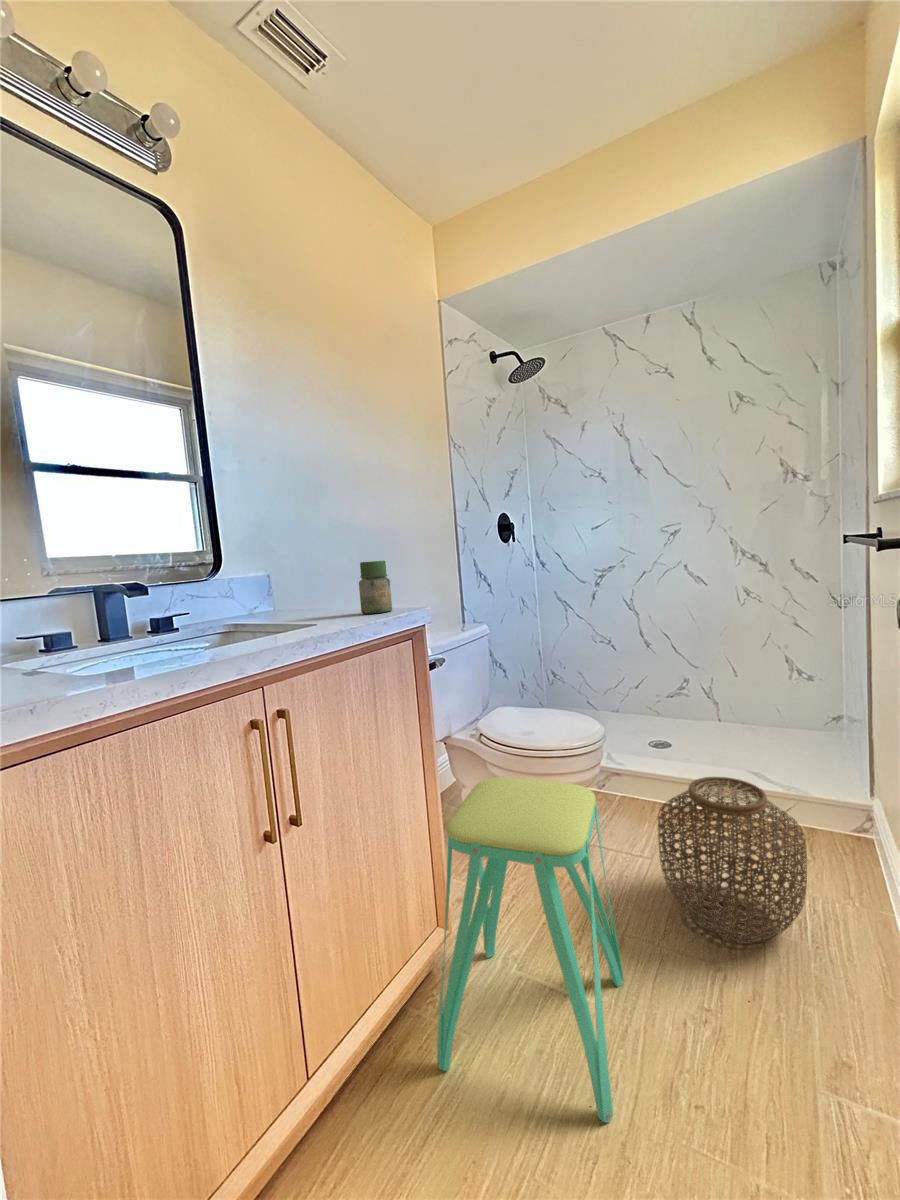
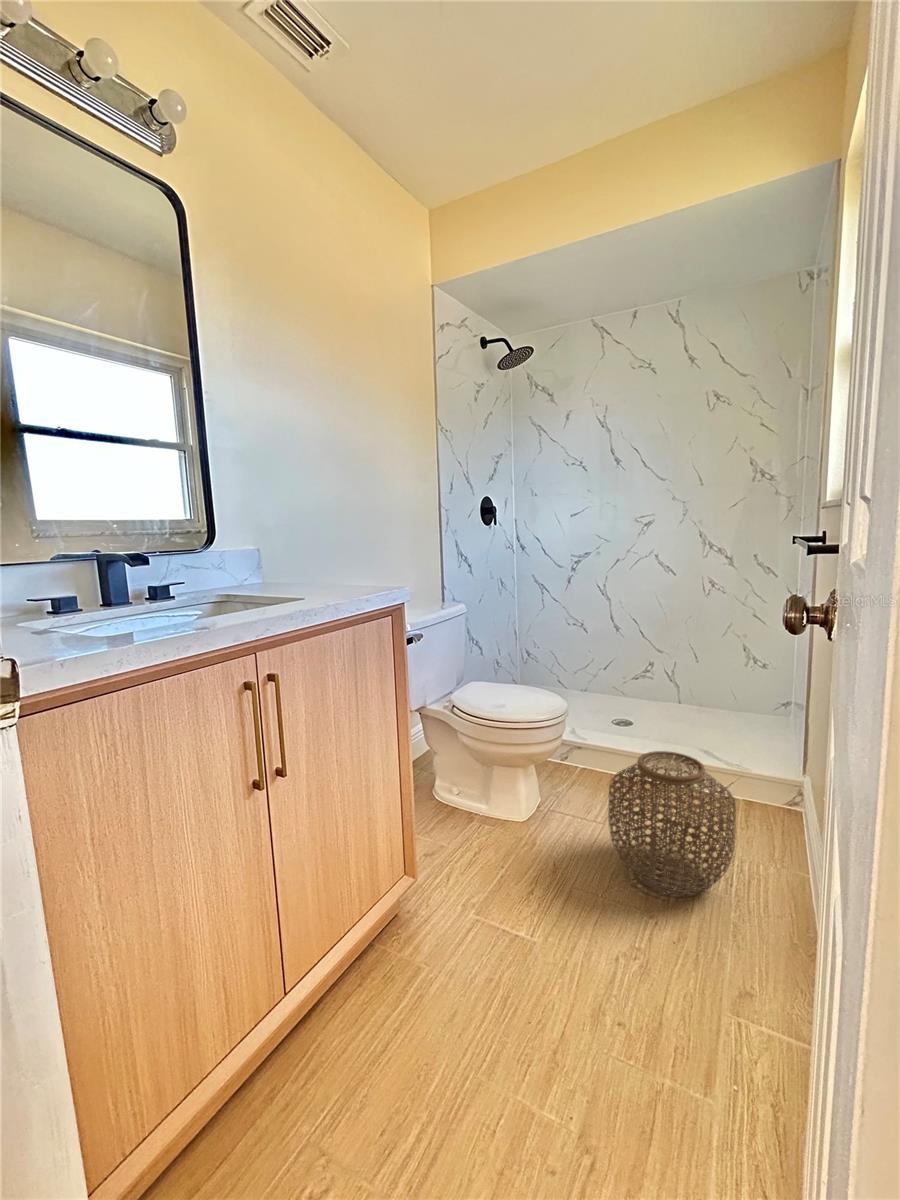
jar: present [359,561,392,614] -> none [345,542,375,590]
stool: present [437,777,624,1123] -> none [399,744,568,1035]

